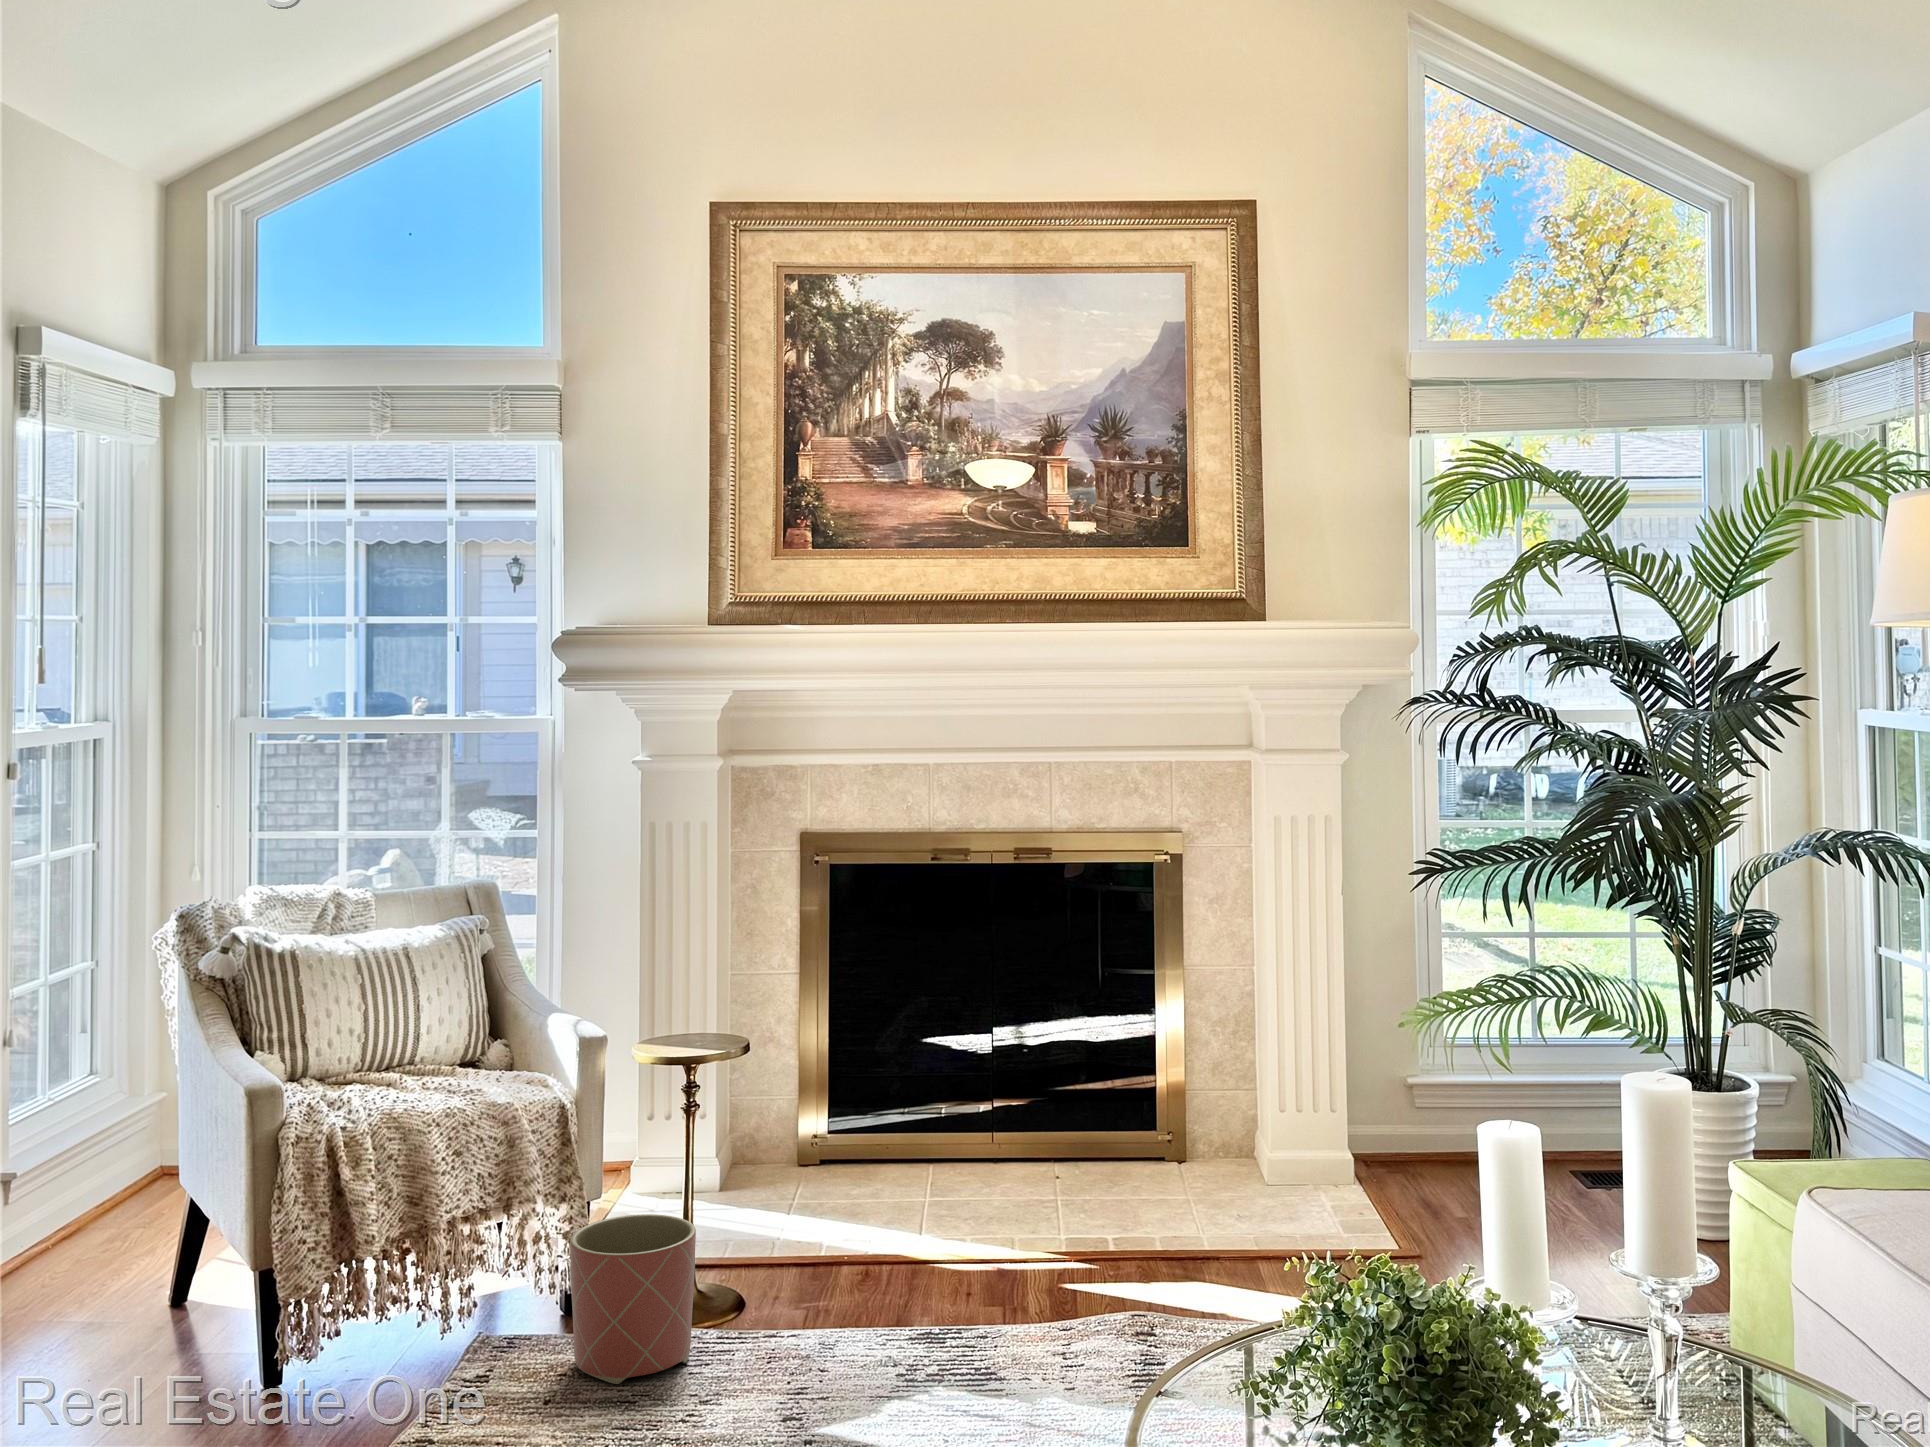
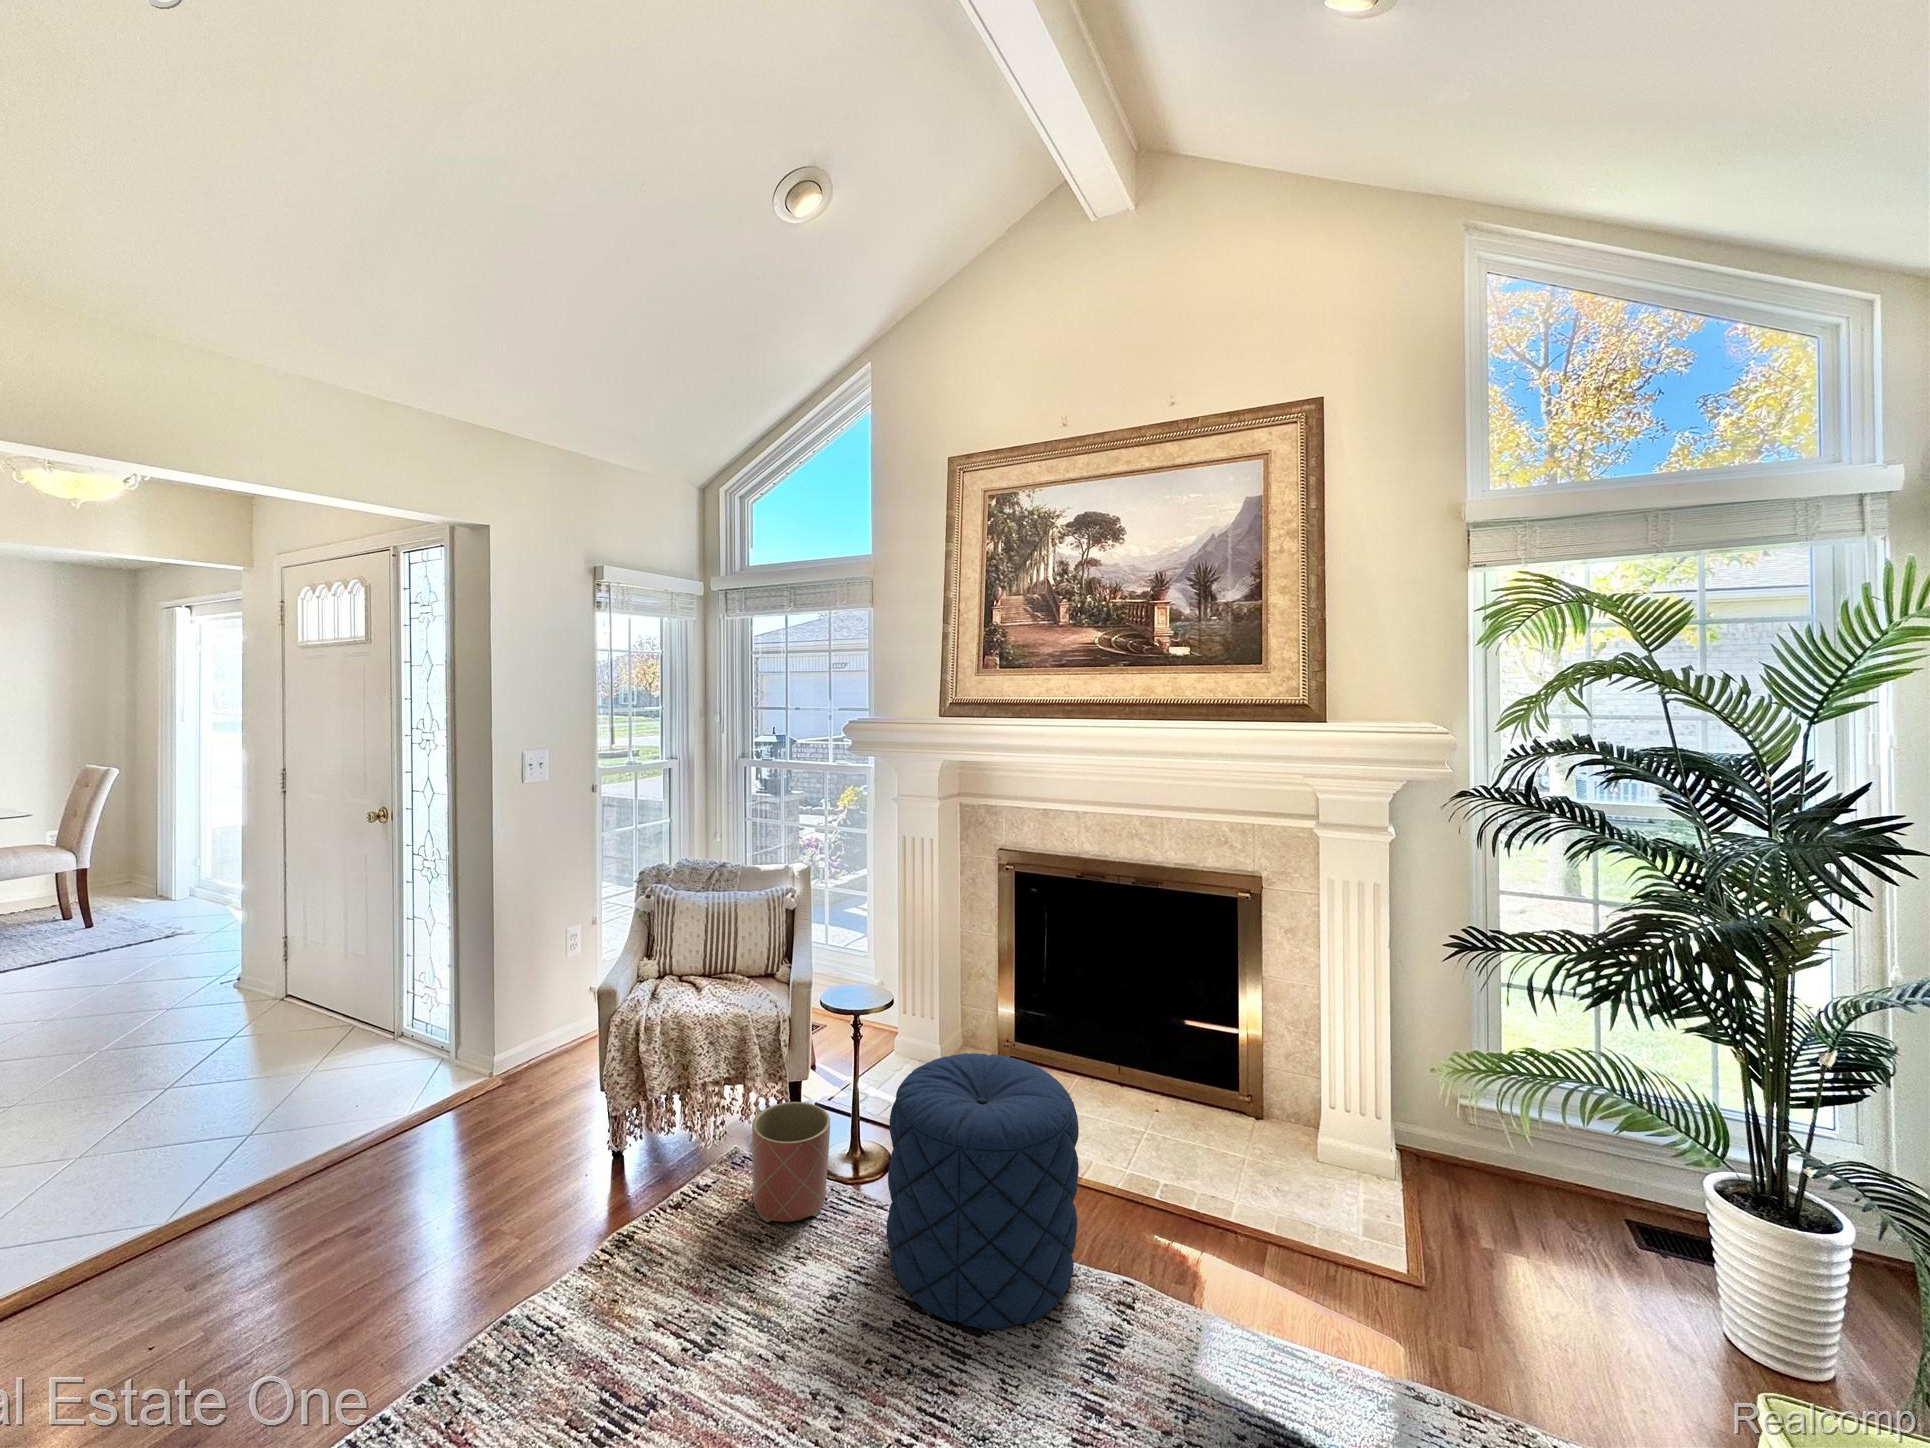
pouf: none [816,1080,1077,1396] -> present [886,1053,1079,1329]

